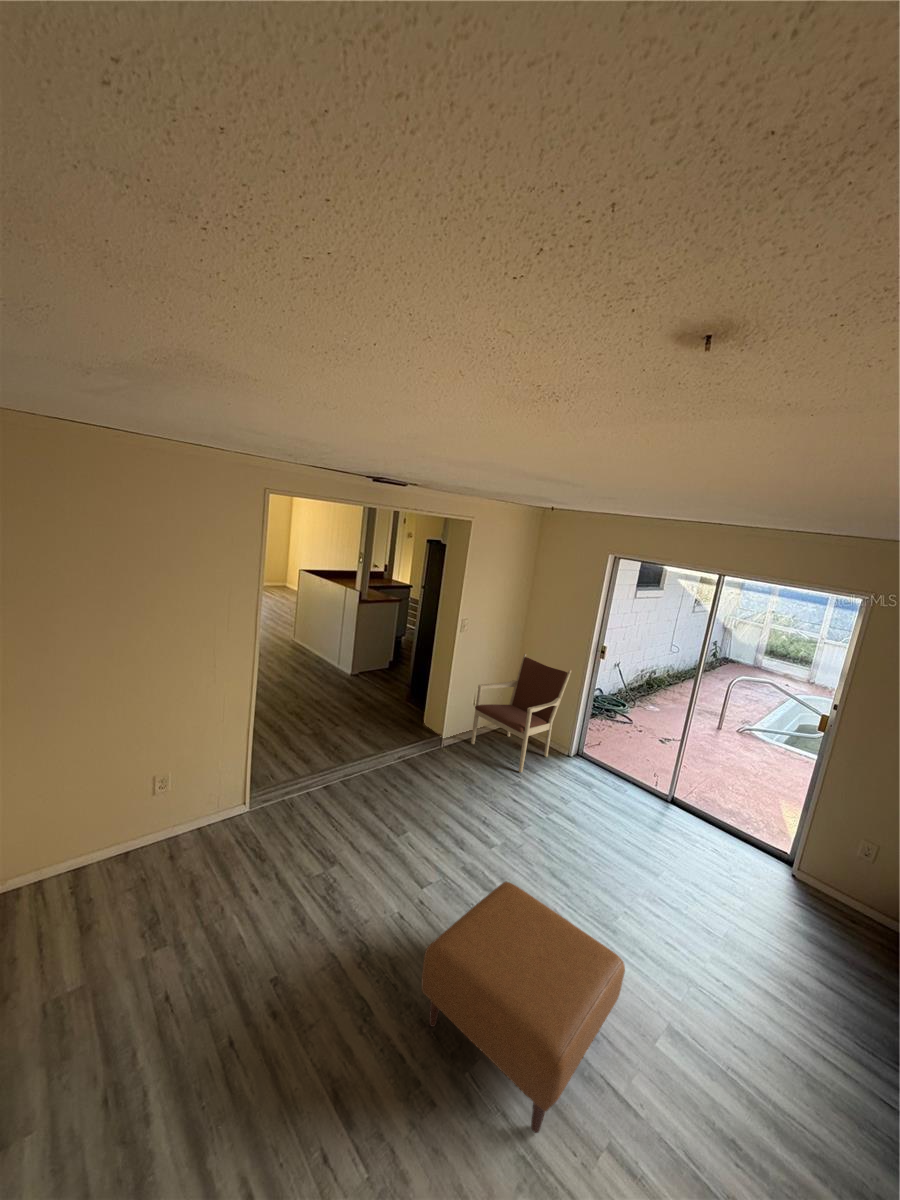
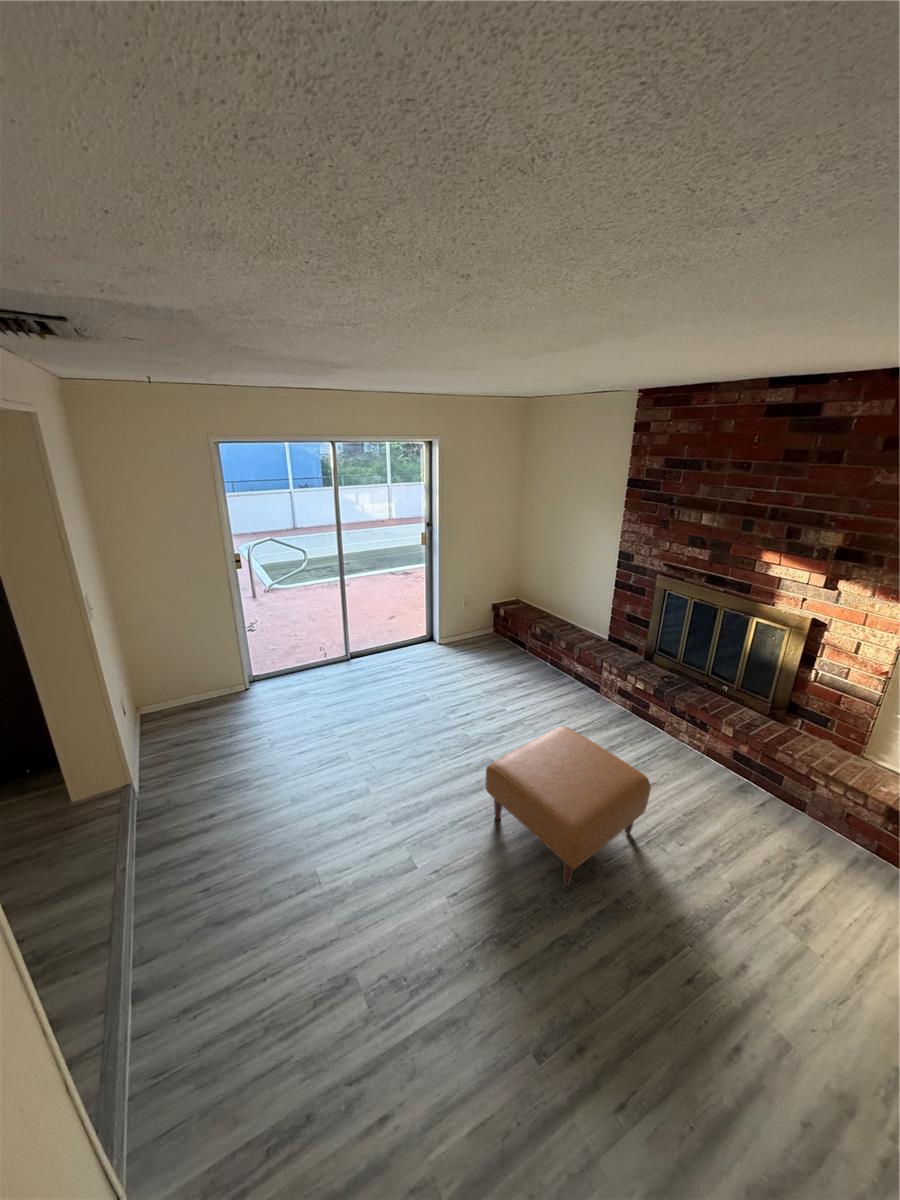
armchair: present [471,654,571,772] -> none [134,600,256,762]

